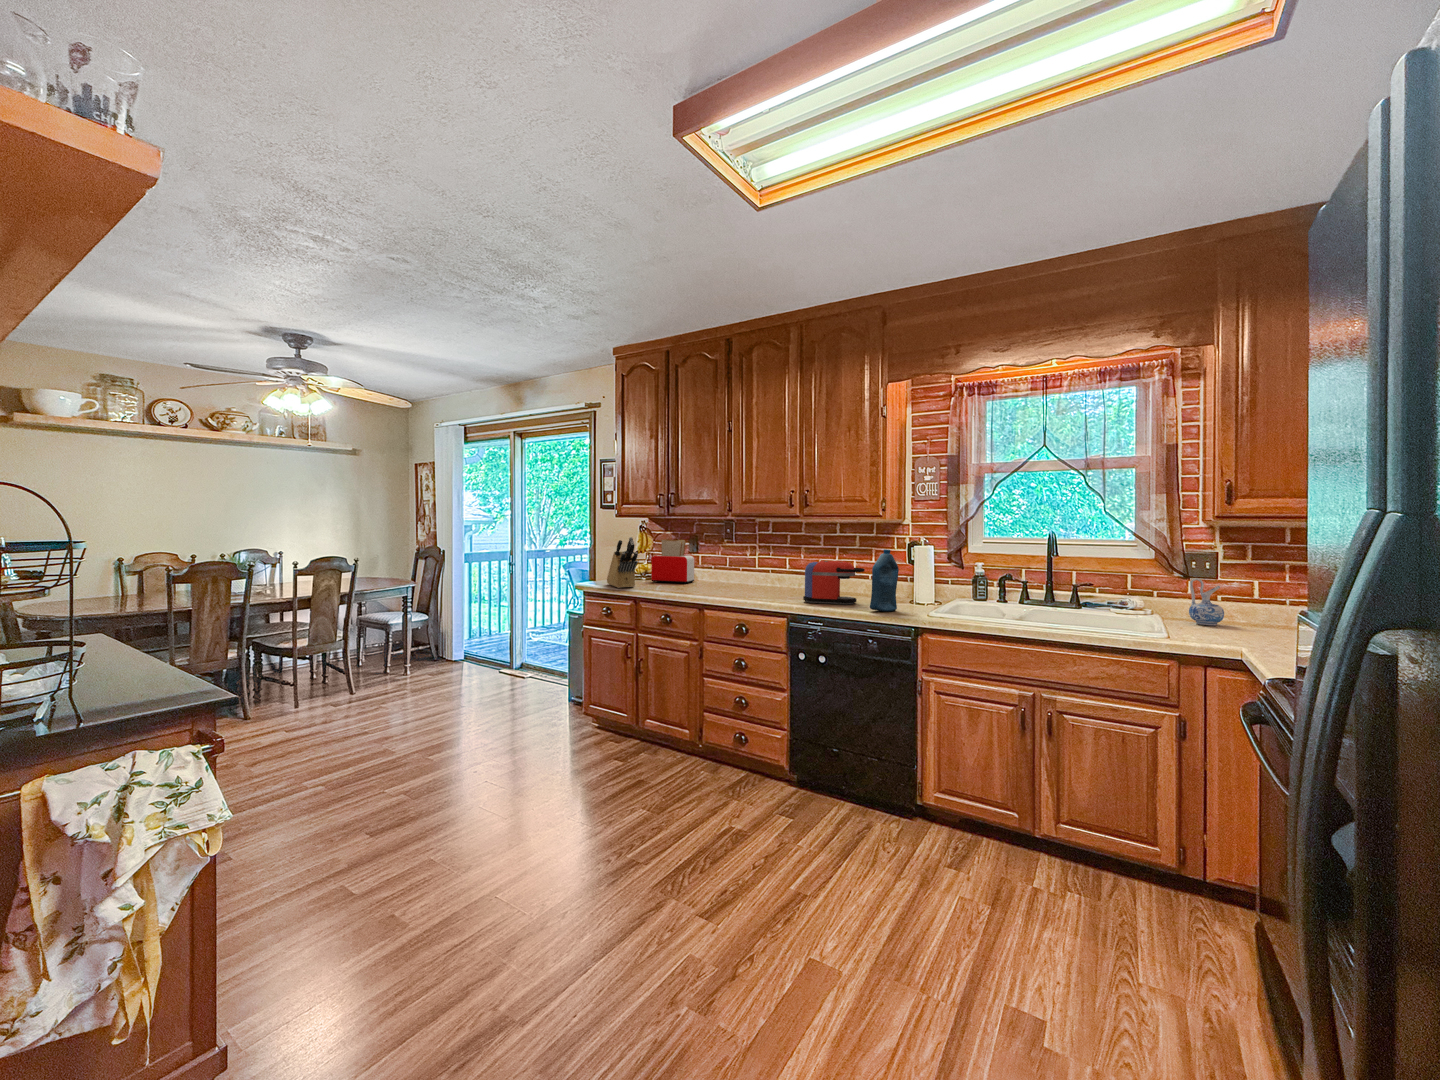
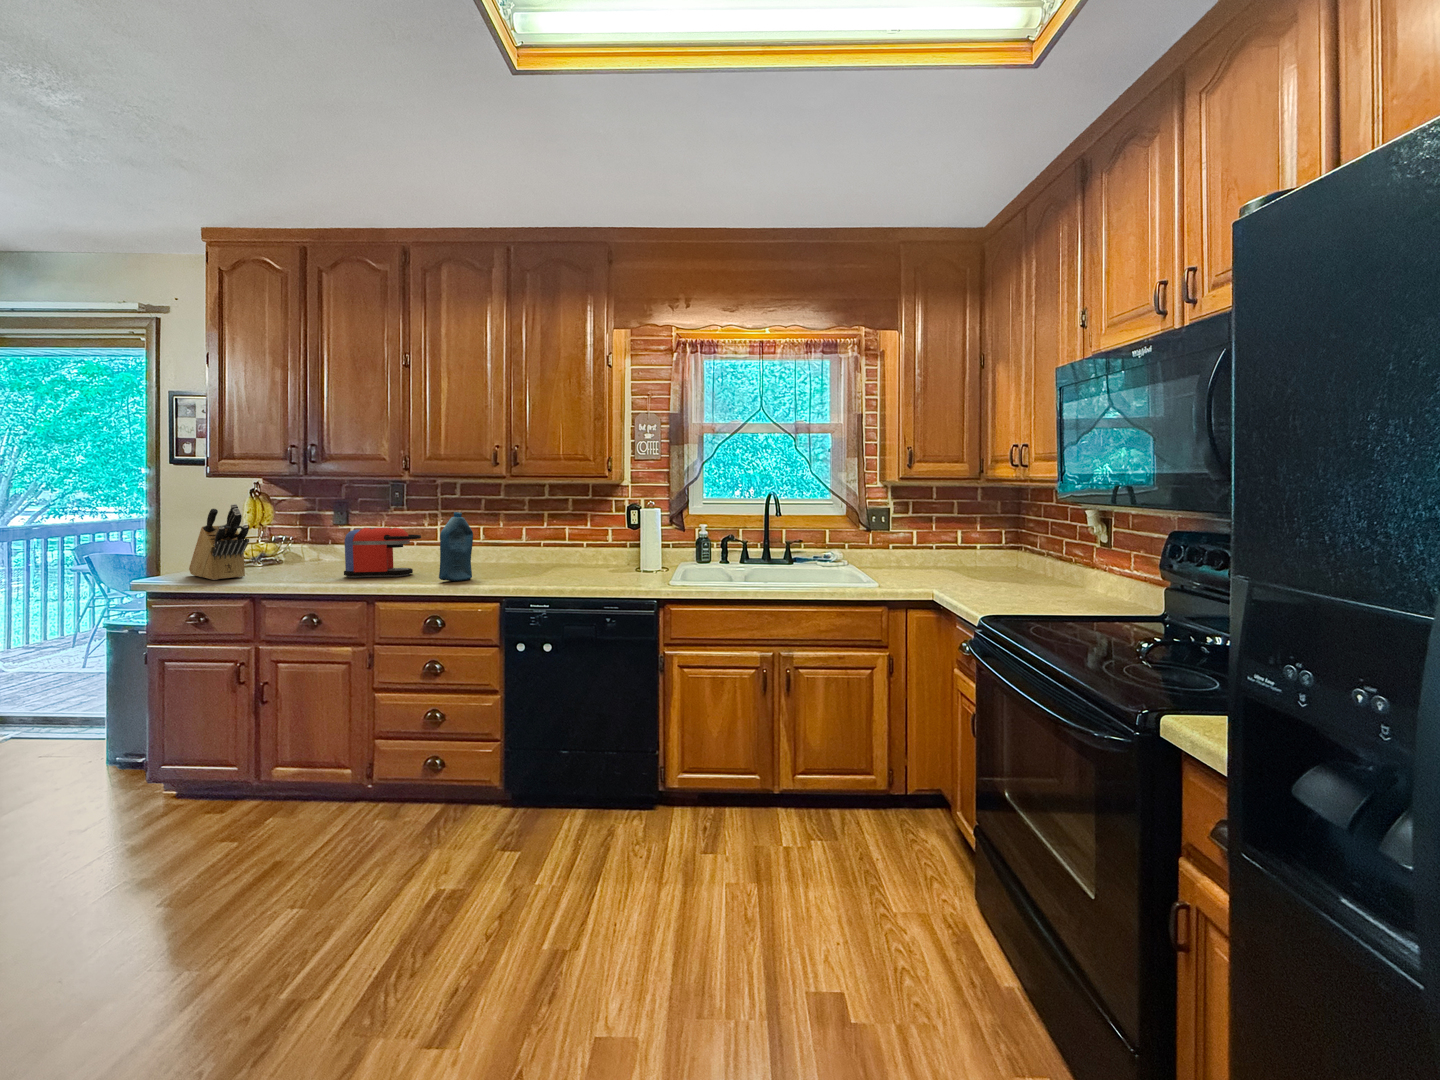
toaster: present [651,539,694,584] -> none [272,508,345,568]
bottle: present [870,549,899,612] -> present [439,512,473,581]
coffee maker: present [803,561,865,605] -> present [344,528,421,578]
ceramic pitcher: present [1189,578,1224,626] -> none [874,534,898,574]

